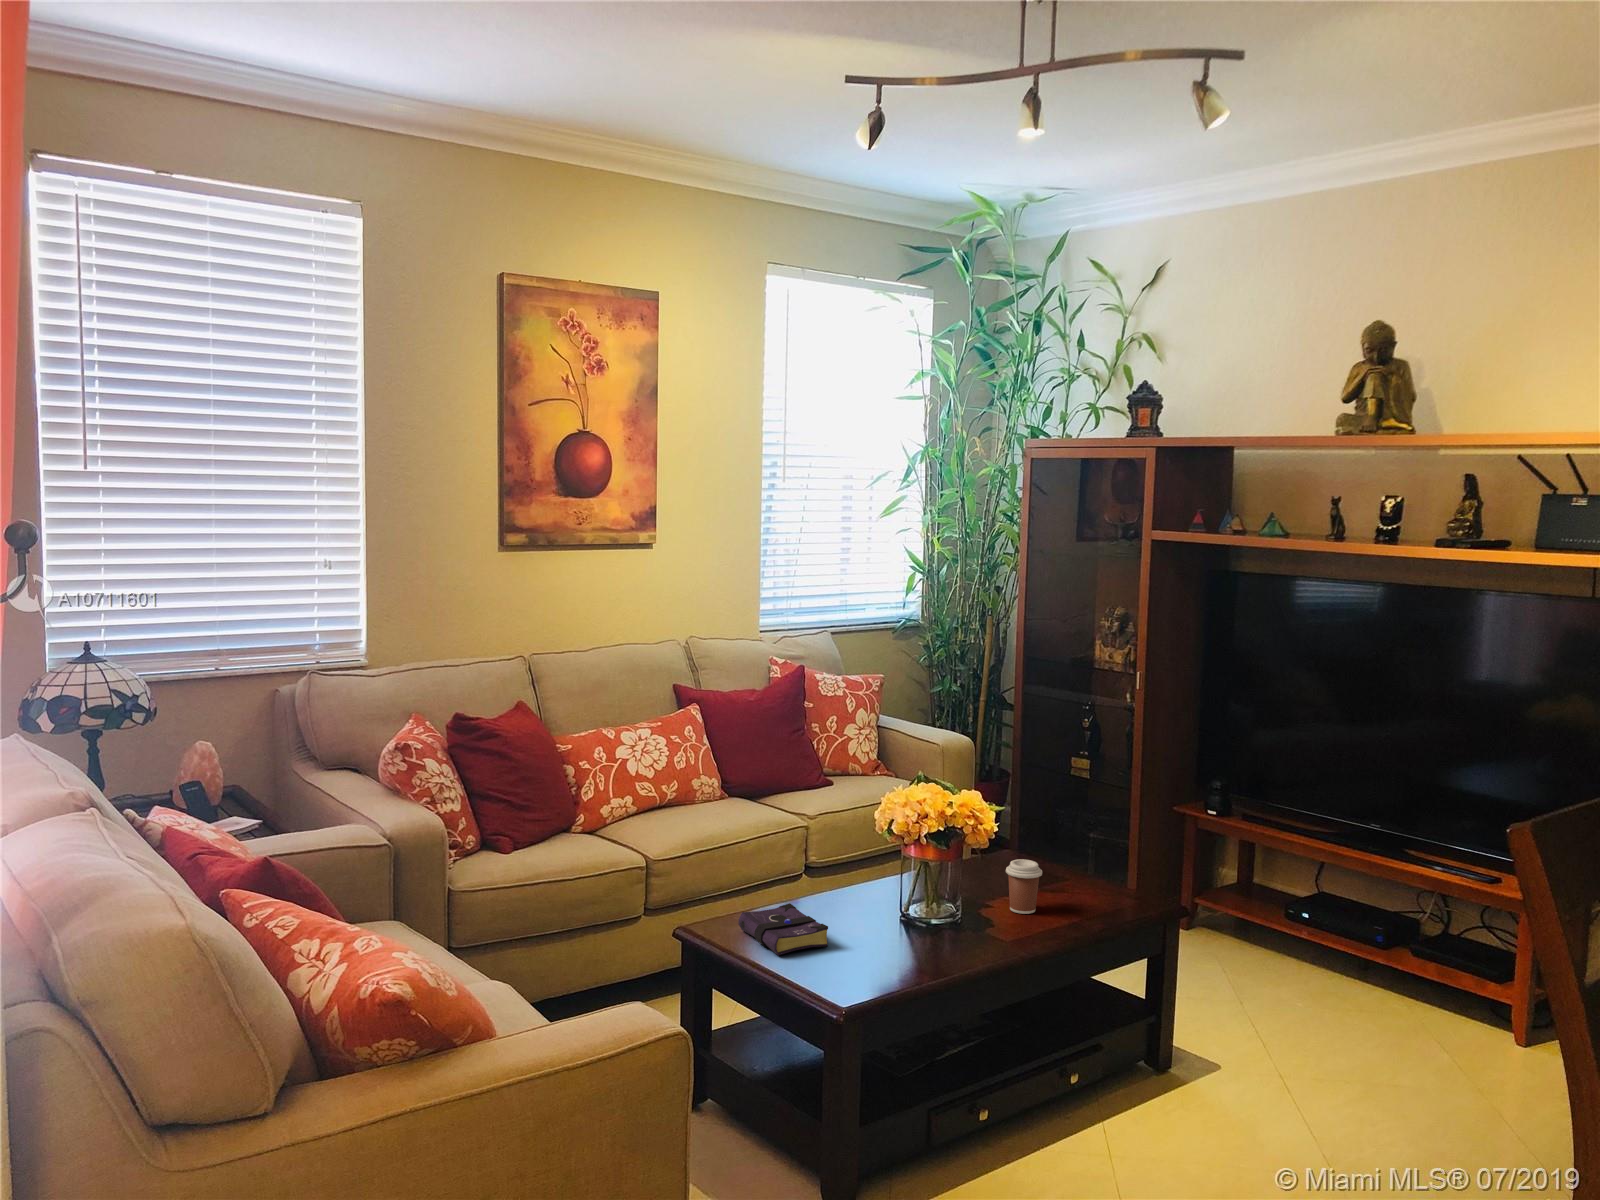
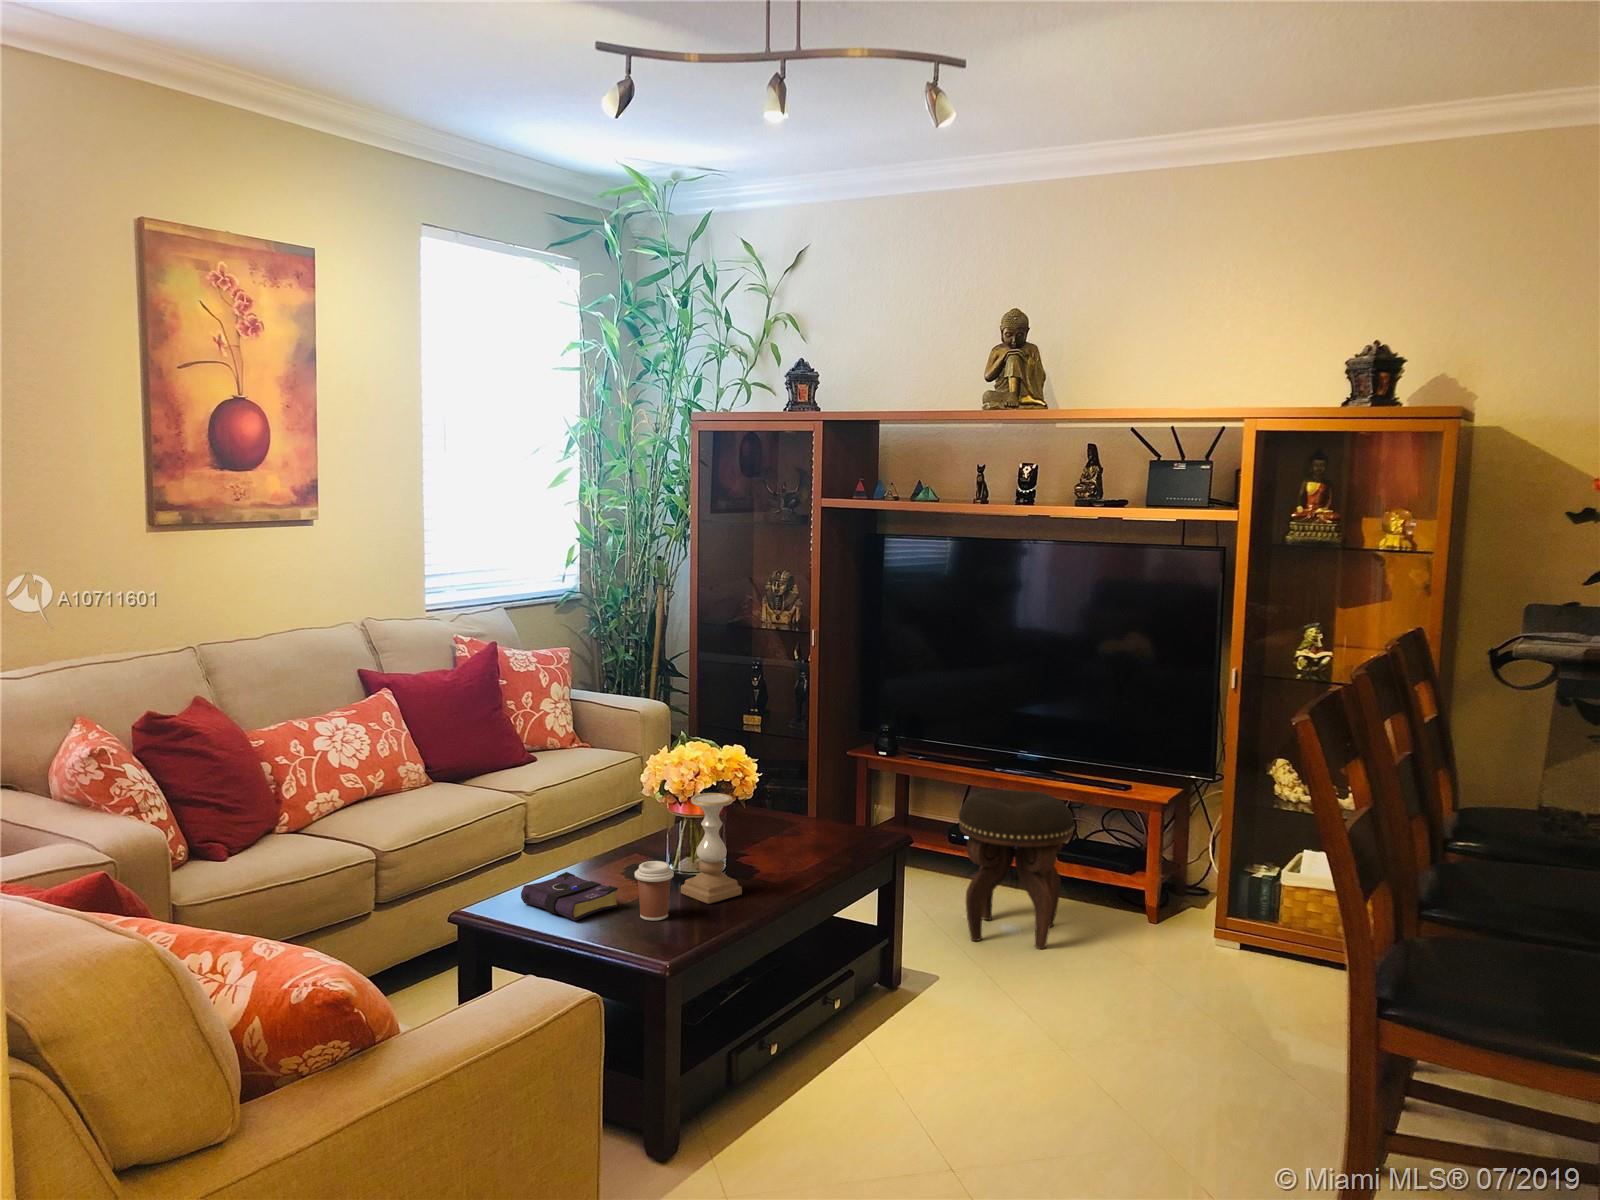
candle holder: none [900,839,962,956] -> present [681,793,742,904]
coffee cup: present [1006,859,1042,914] -> present [635,861,674,921]
footstool: none [1270,865,1412,1056] -> present [958,790,1075,949]

